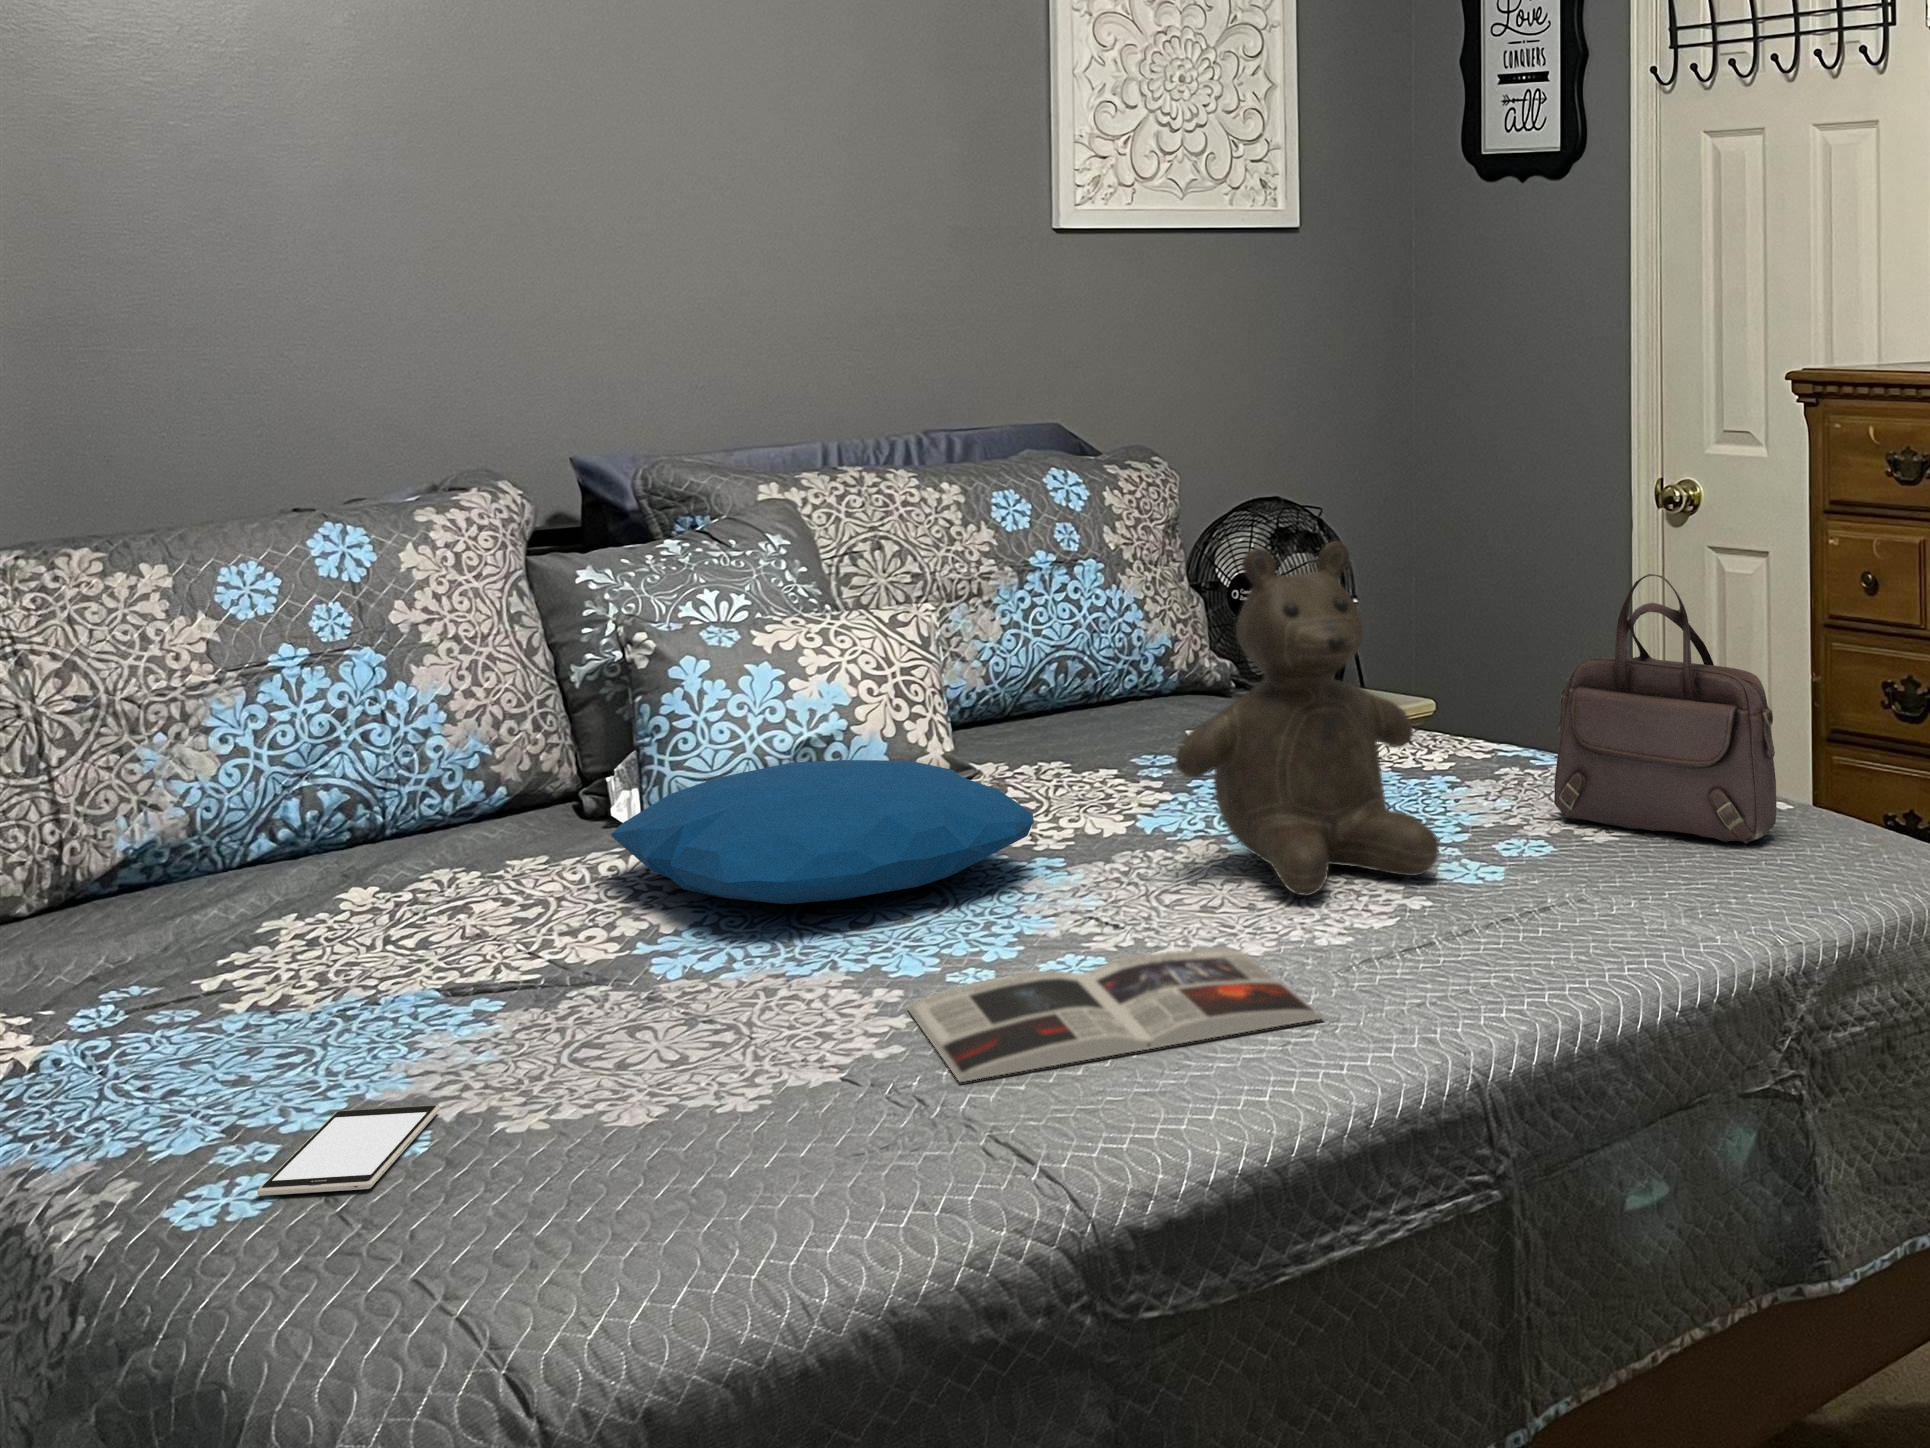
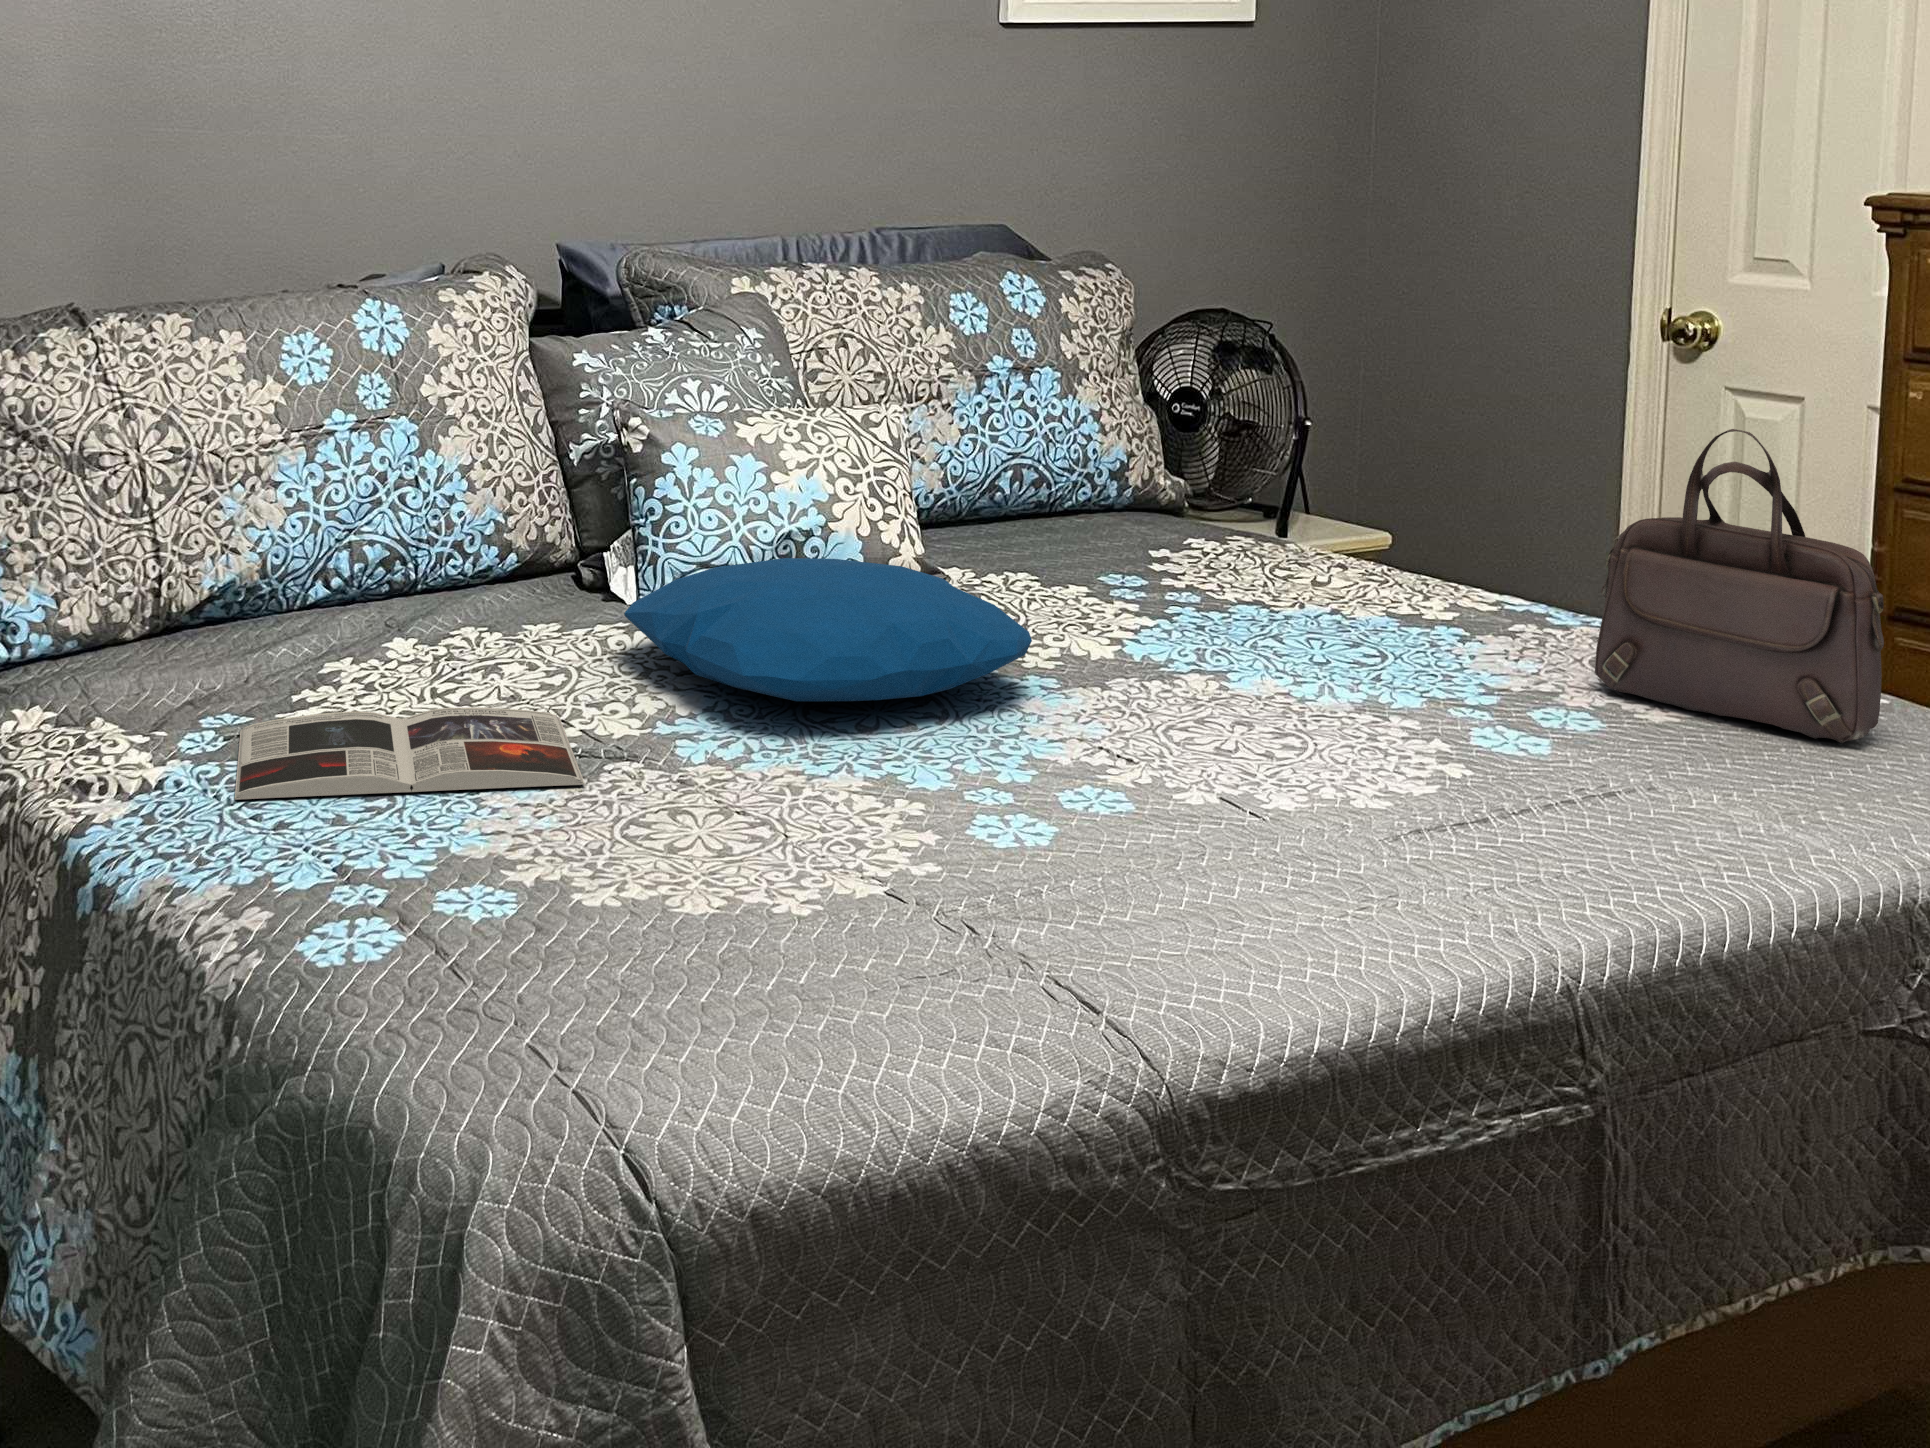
teddy bear: present [1176,541,1439,896] -> none [1185,372,1477,750]
magazine: present [908,949,1324,1082] -> present [235,708,585,800]
smartphone: present [257,1105,440,1196] -> none [373,862,515,945]

